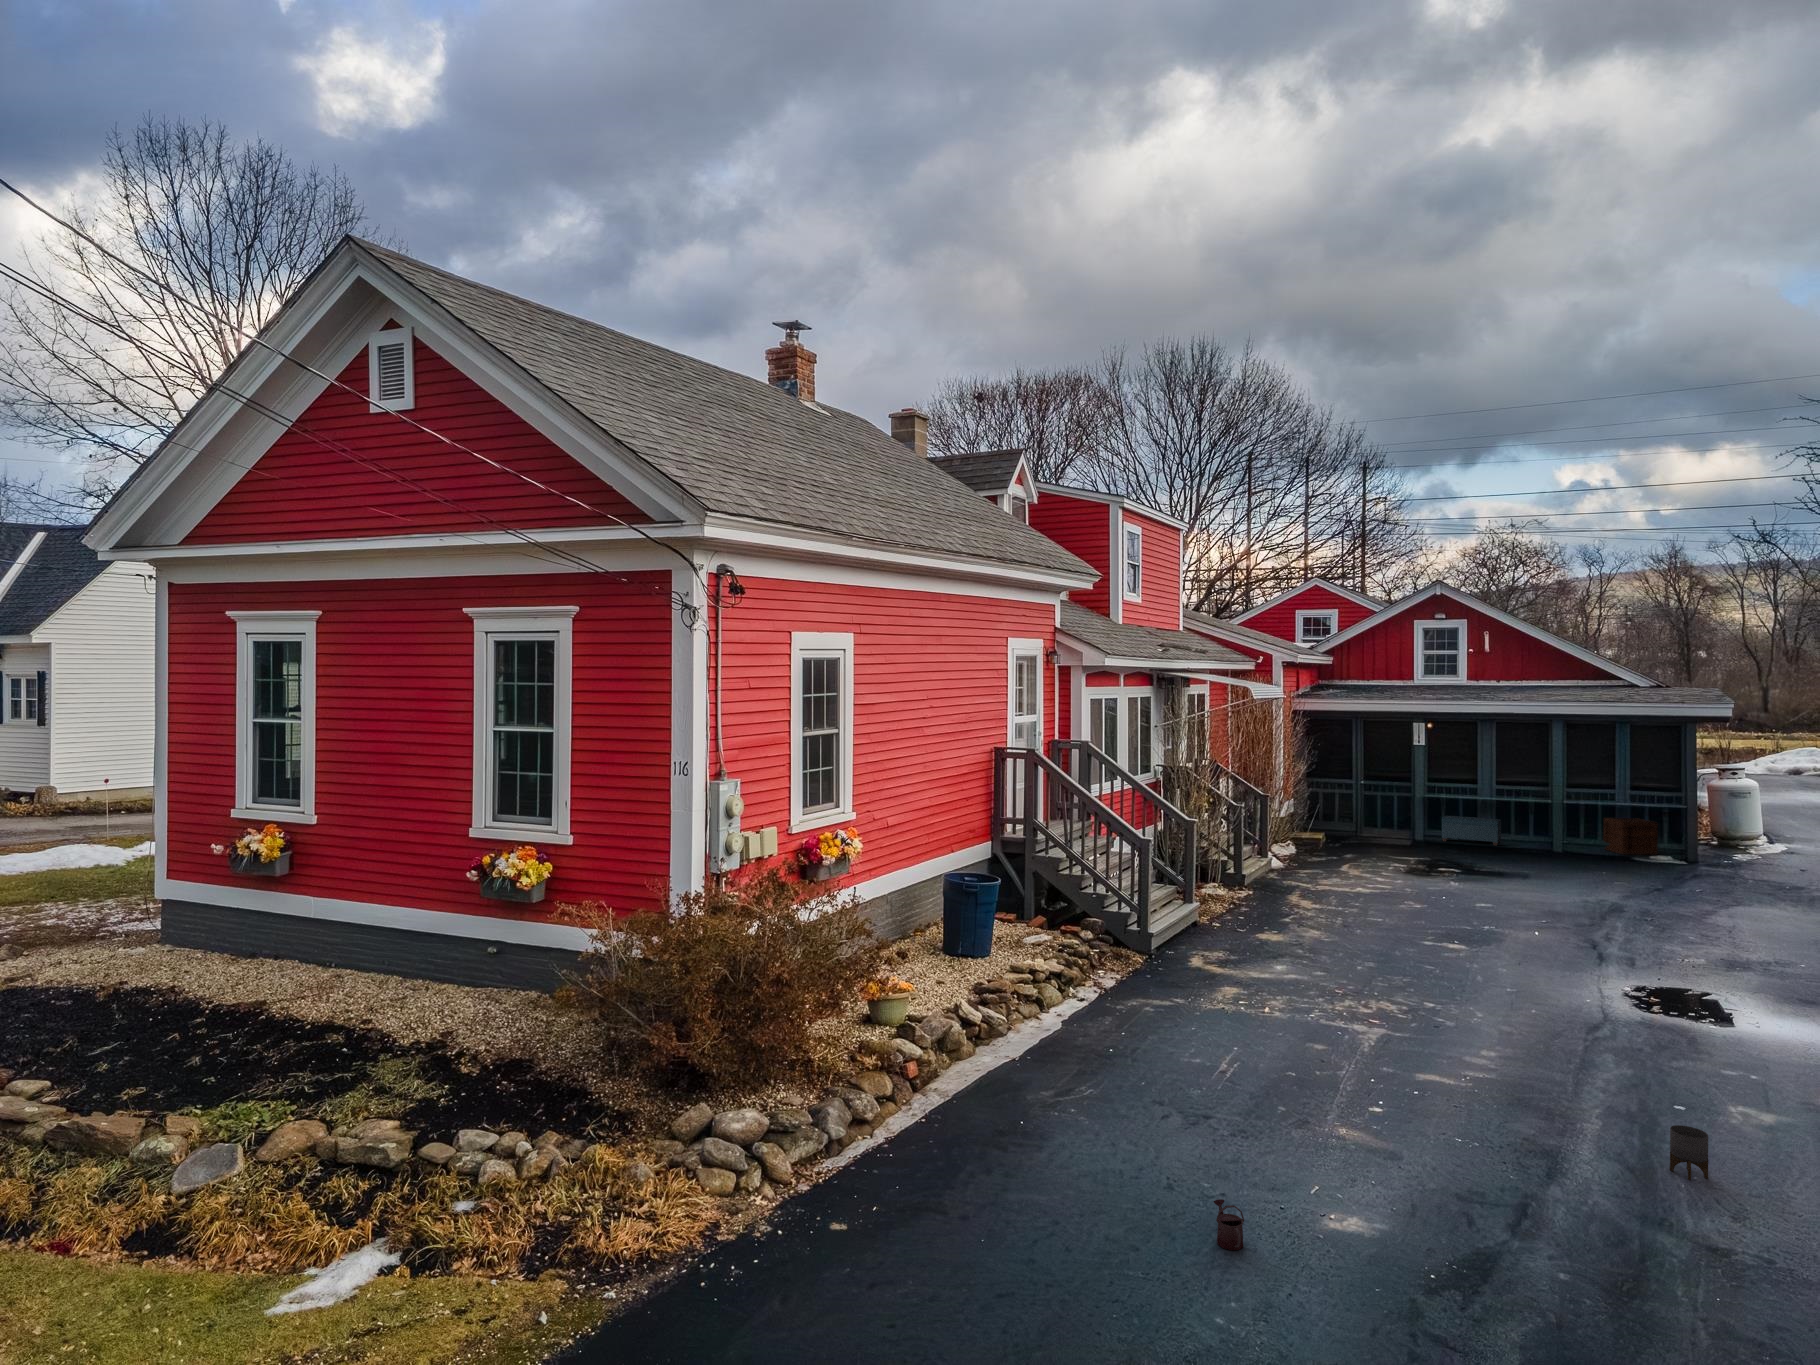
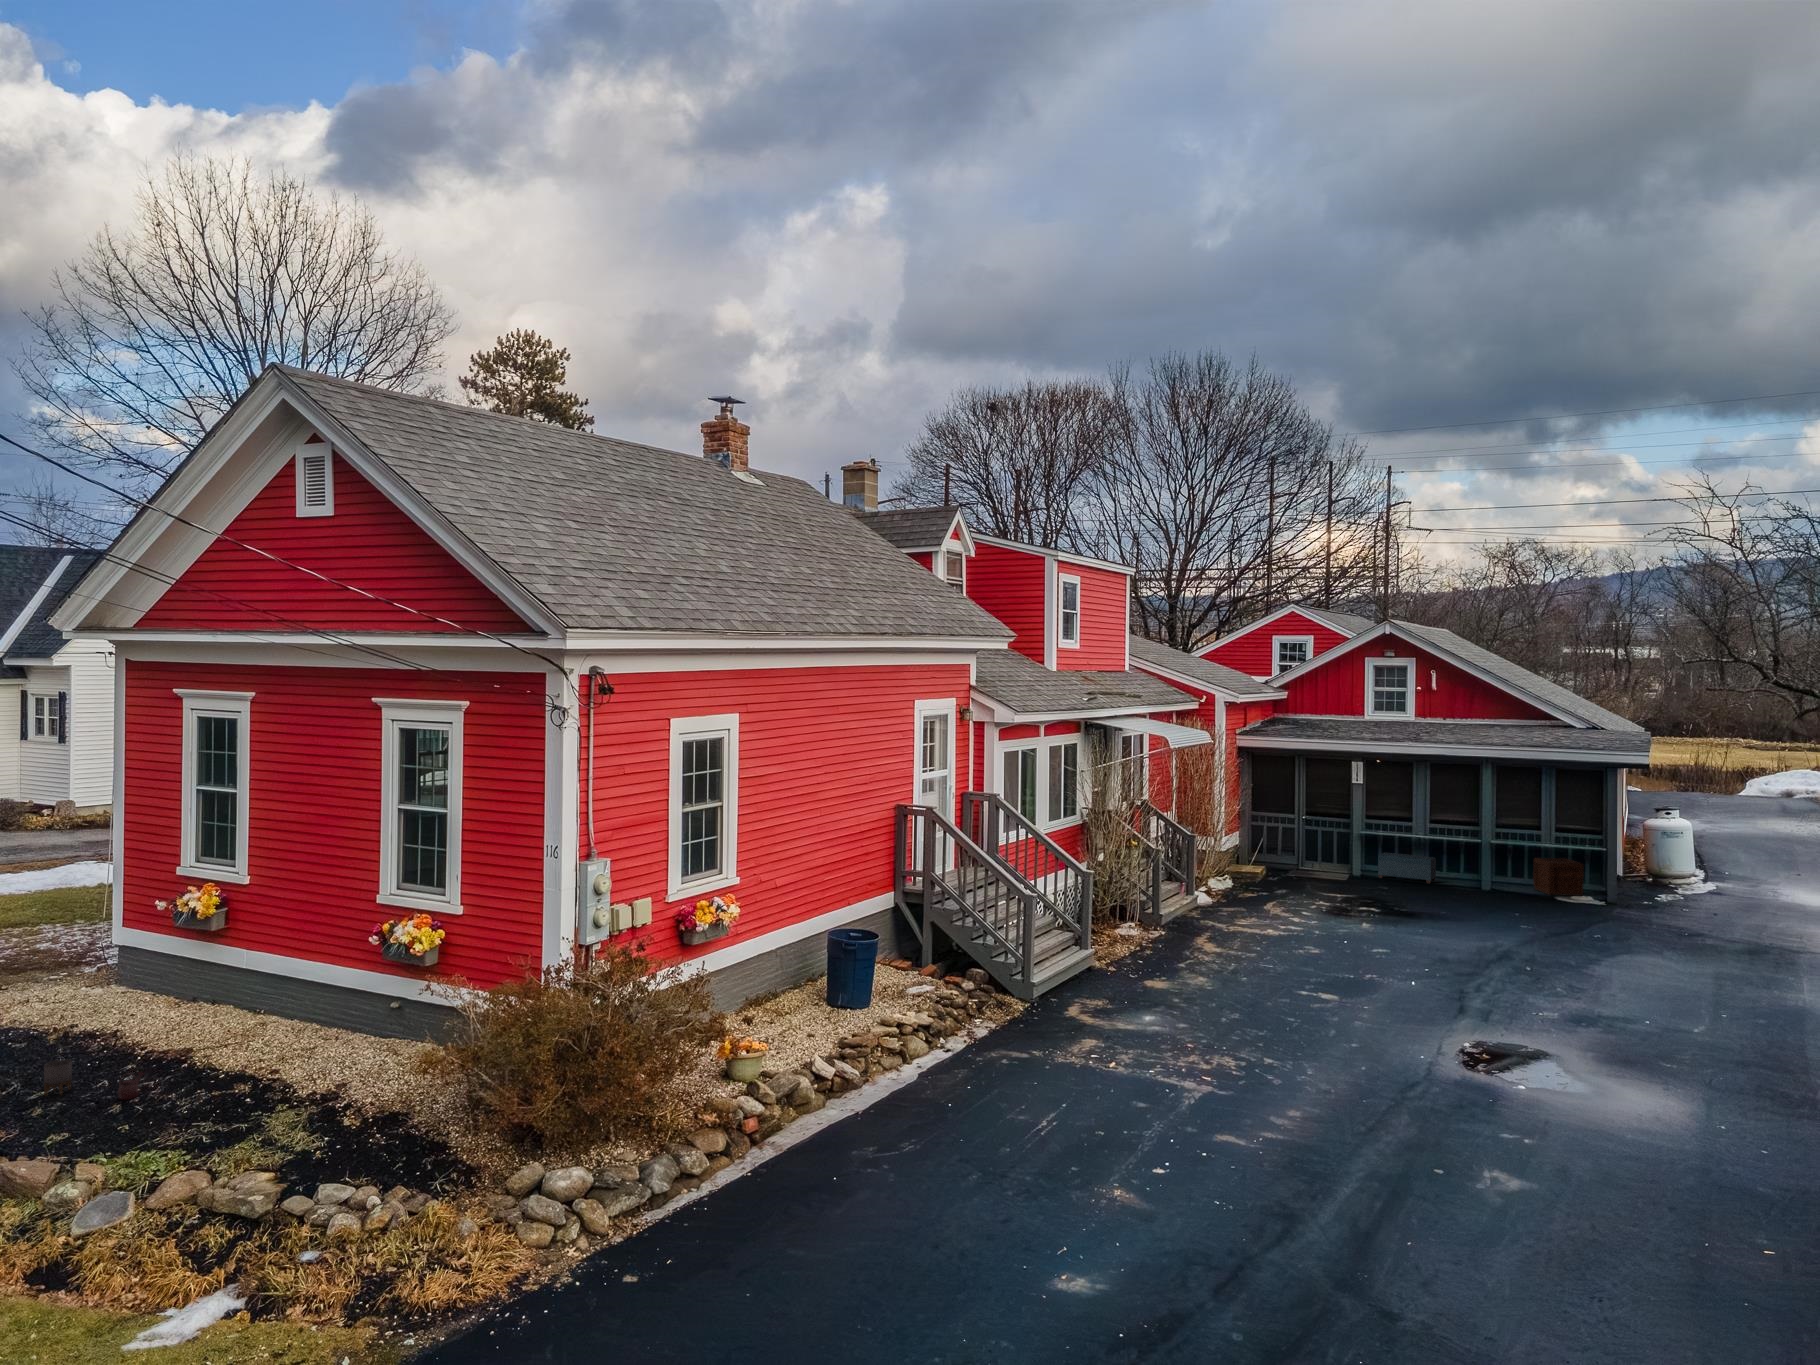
planter: present [1670,1125,1708,1180] -> present [44,1059,72,1096]
watering can: present [1214,1199,1244,1250] -> present [118,1072,144,1100]

